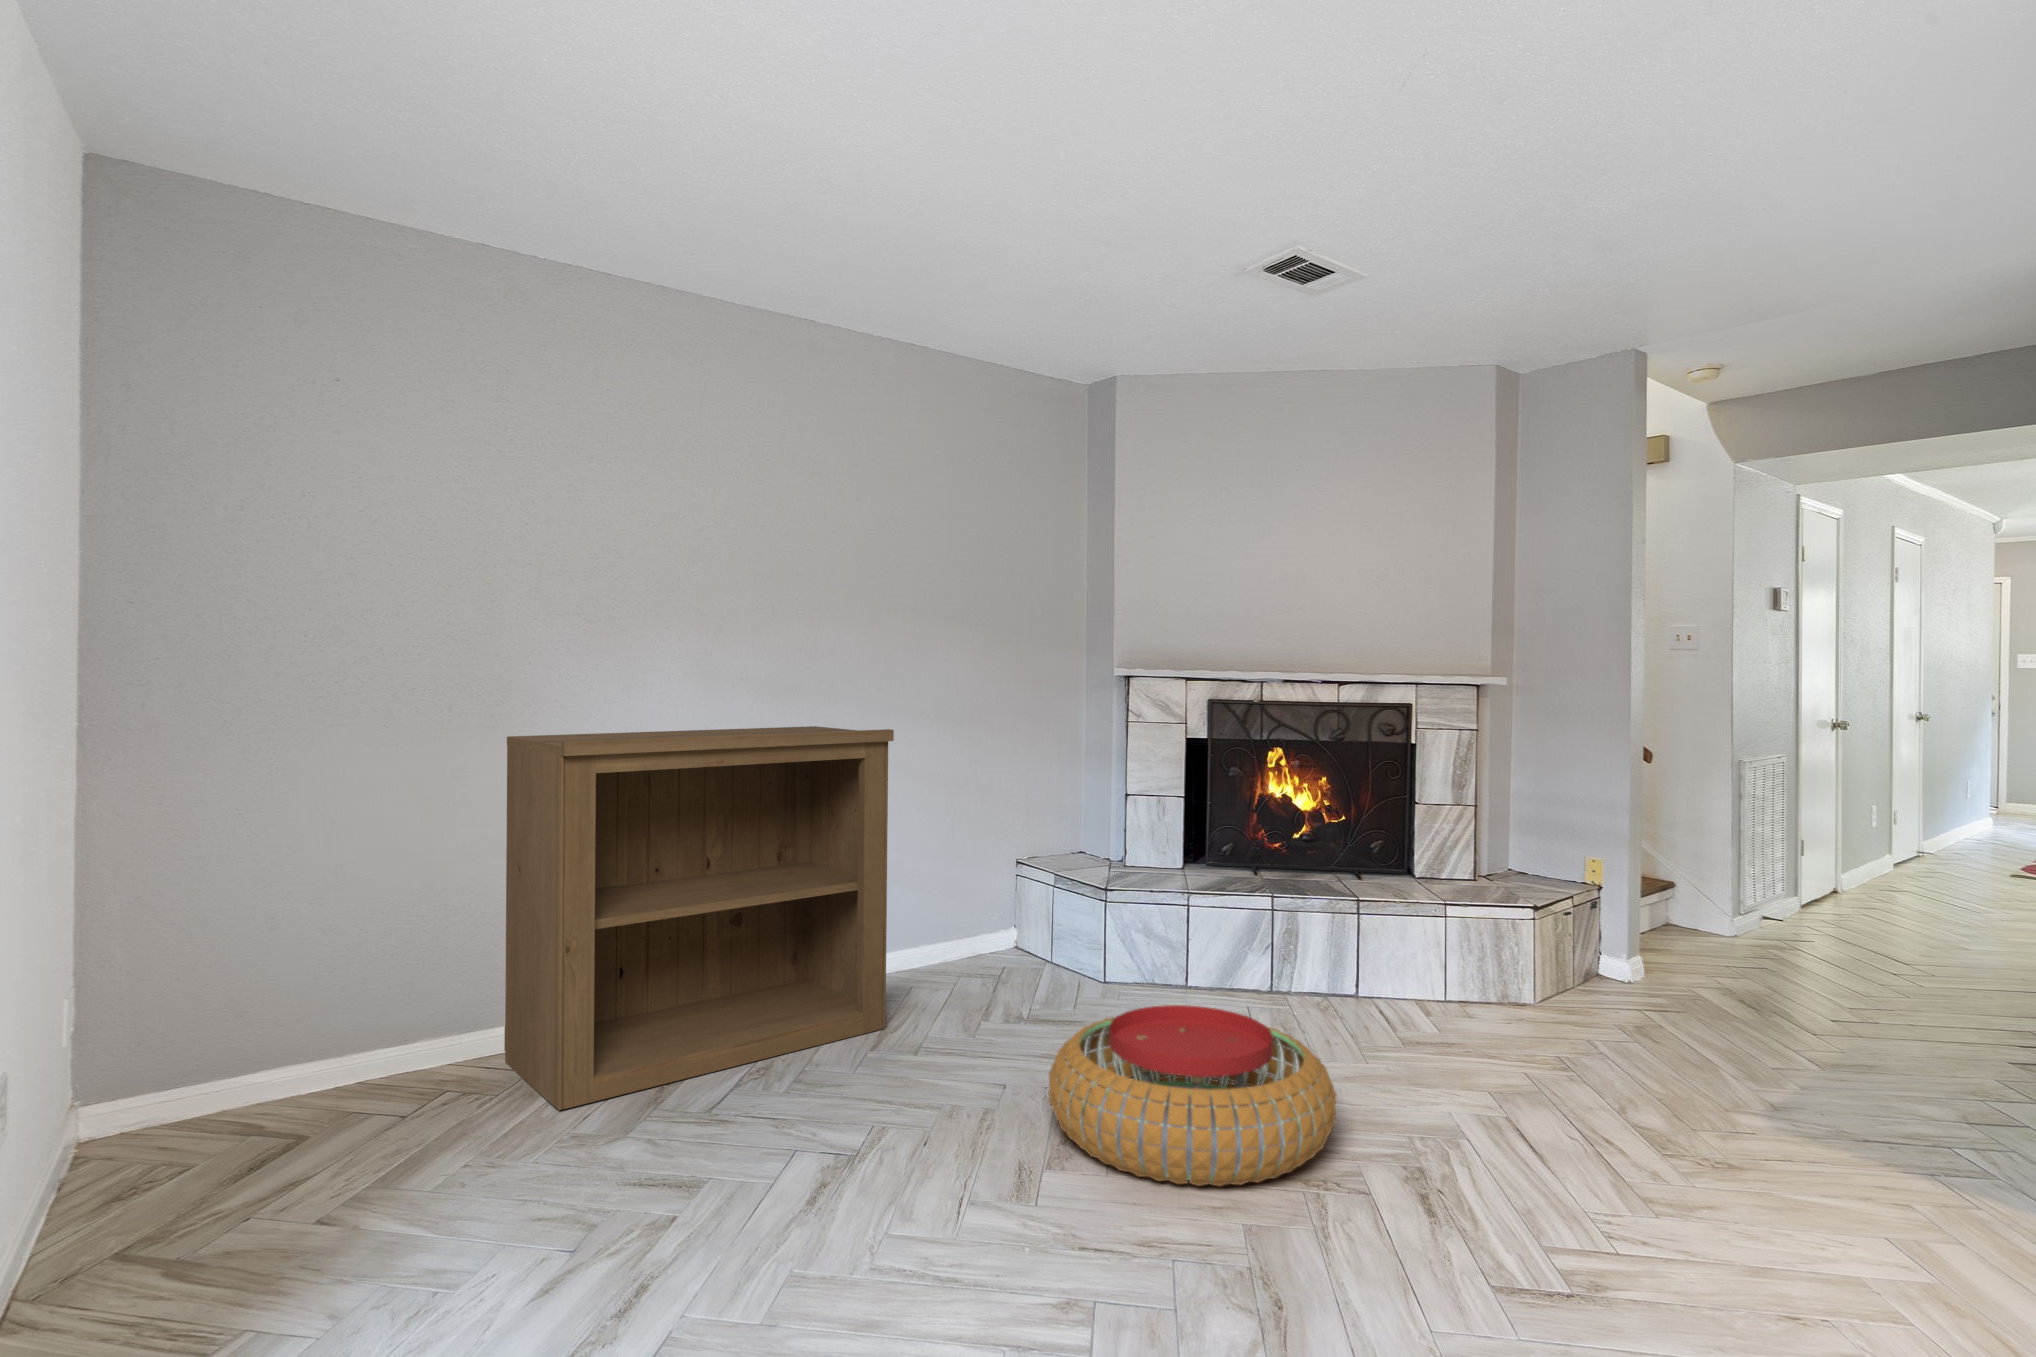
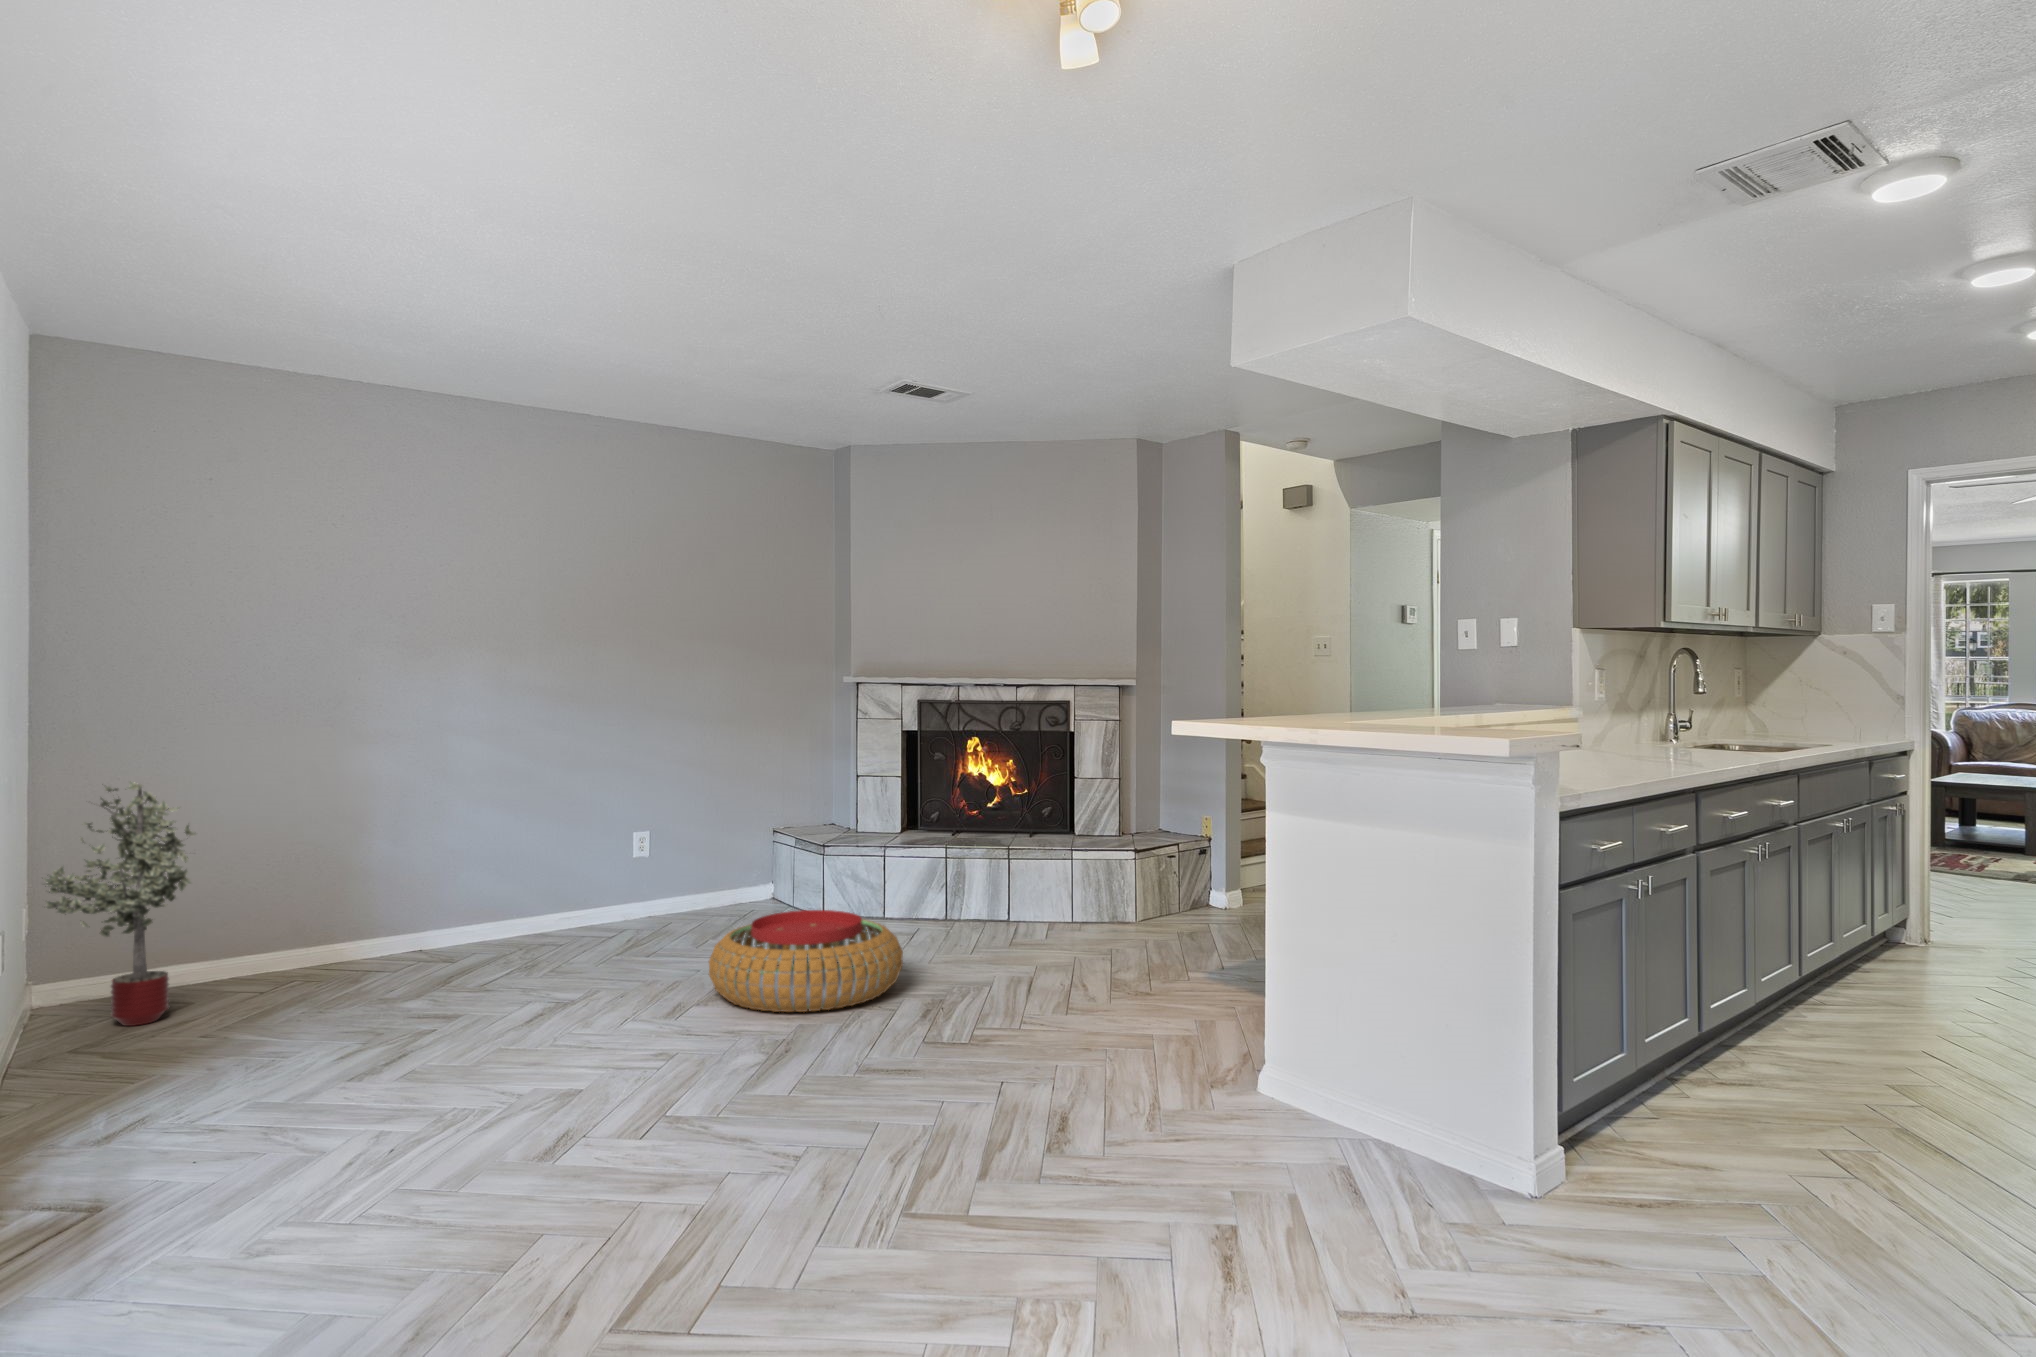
bookshelf: present [504,726,894,1110] -> none [341,725,636,989]
potted tree: none [85,810,319,1184] -> present [44,781,196,1026]

